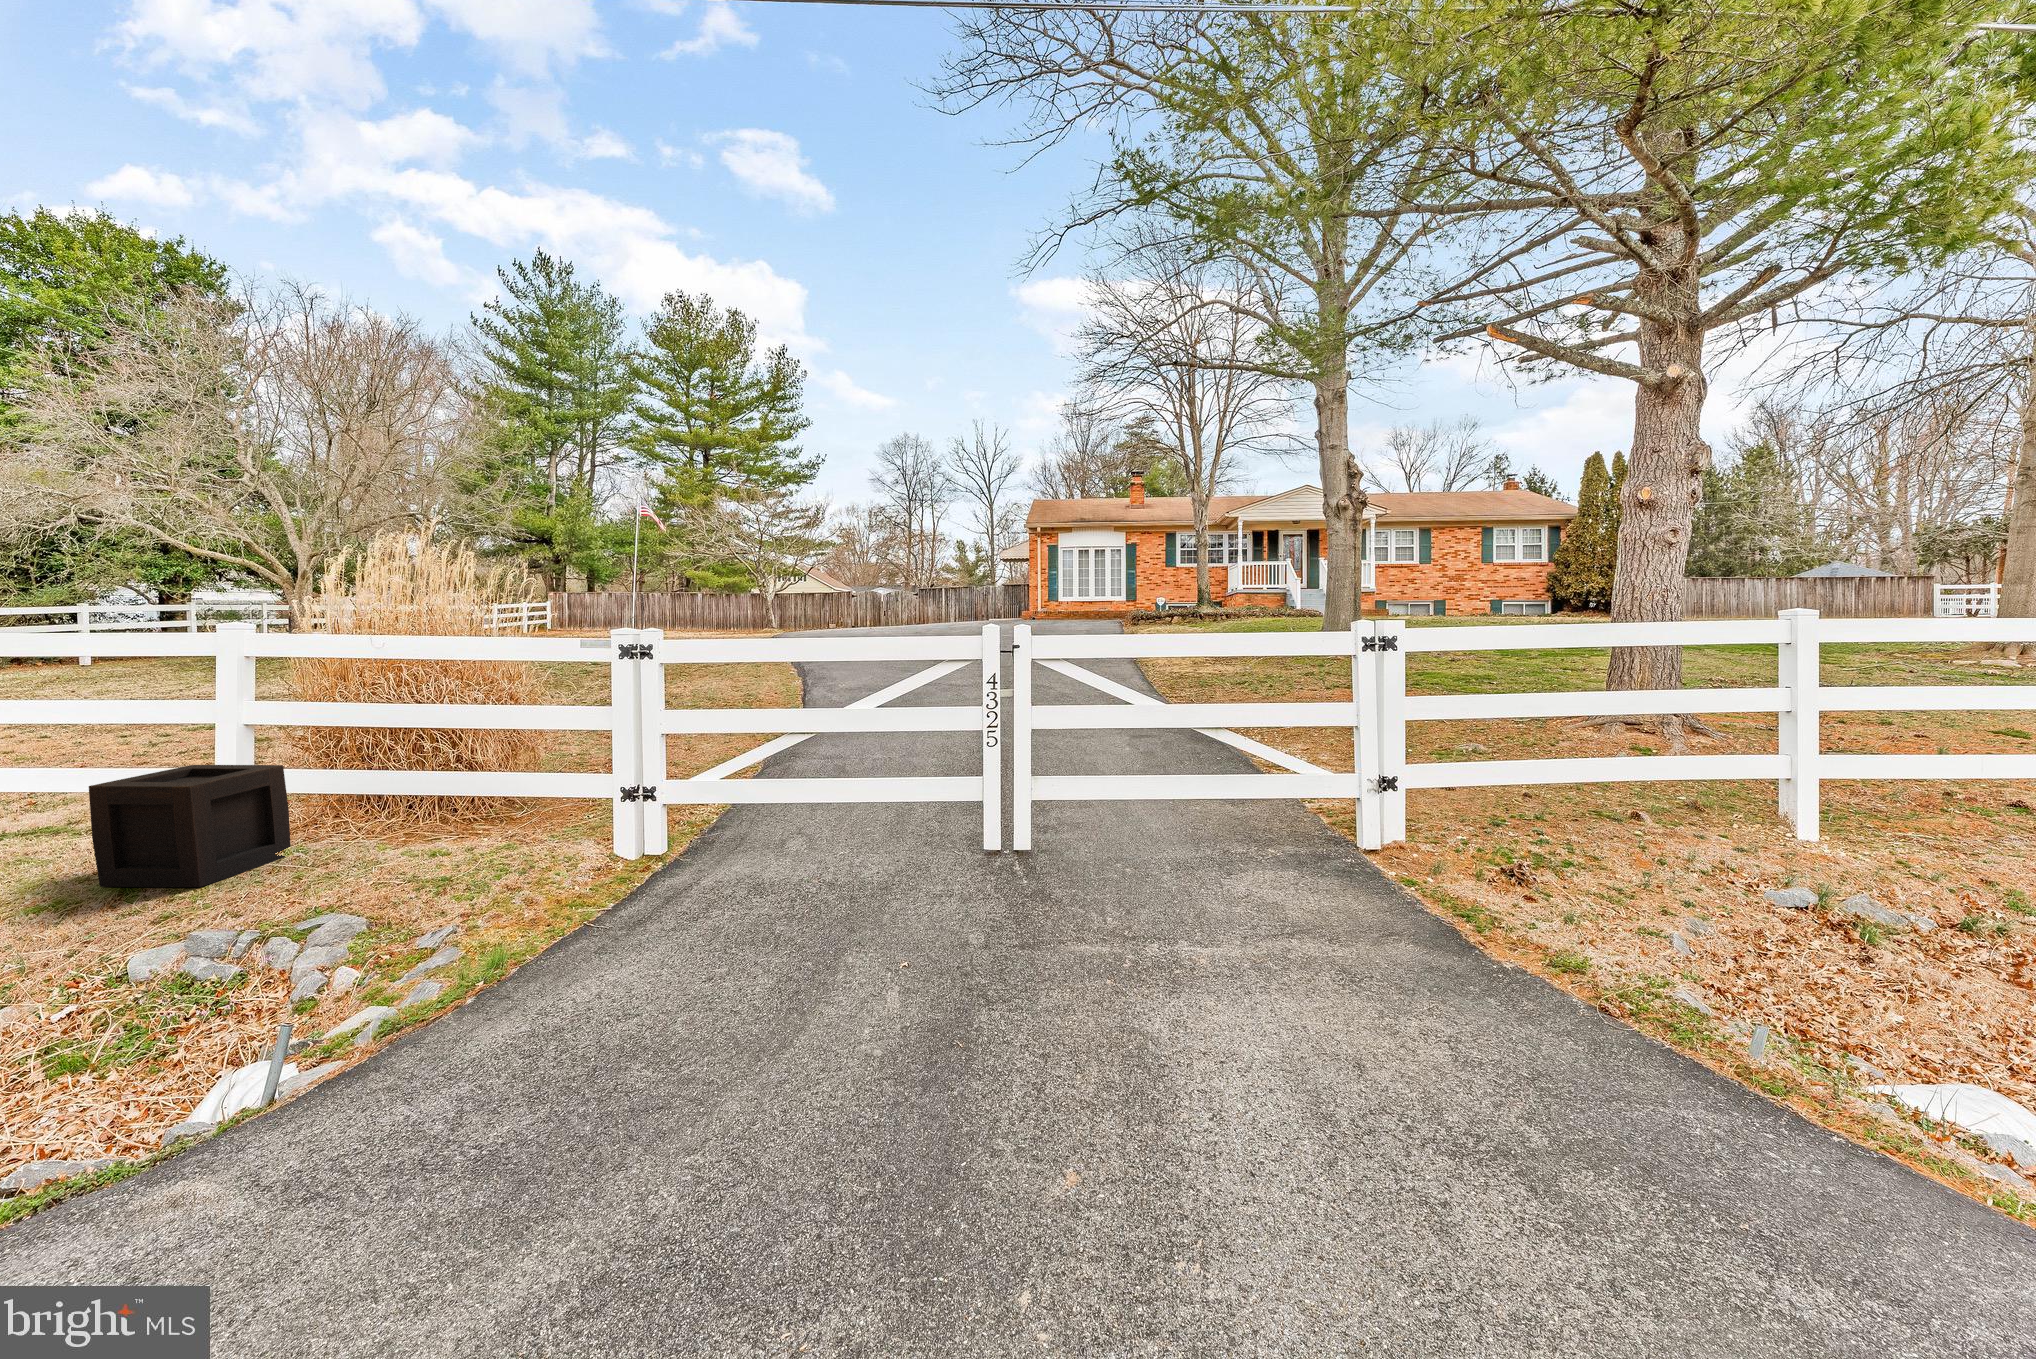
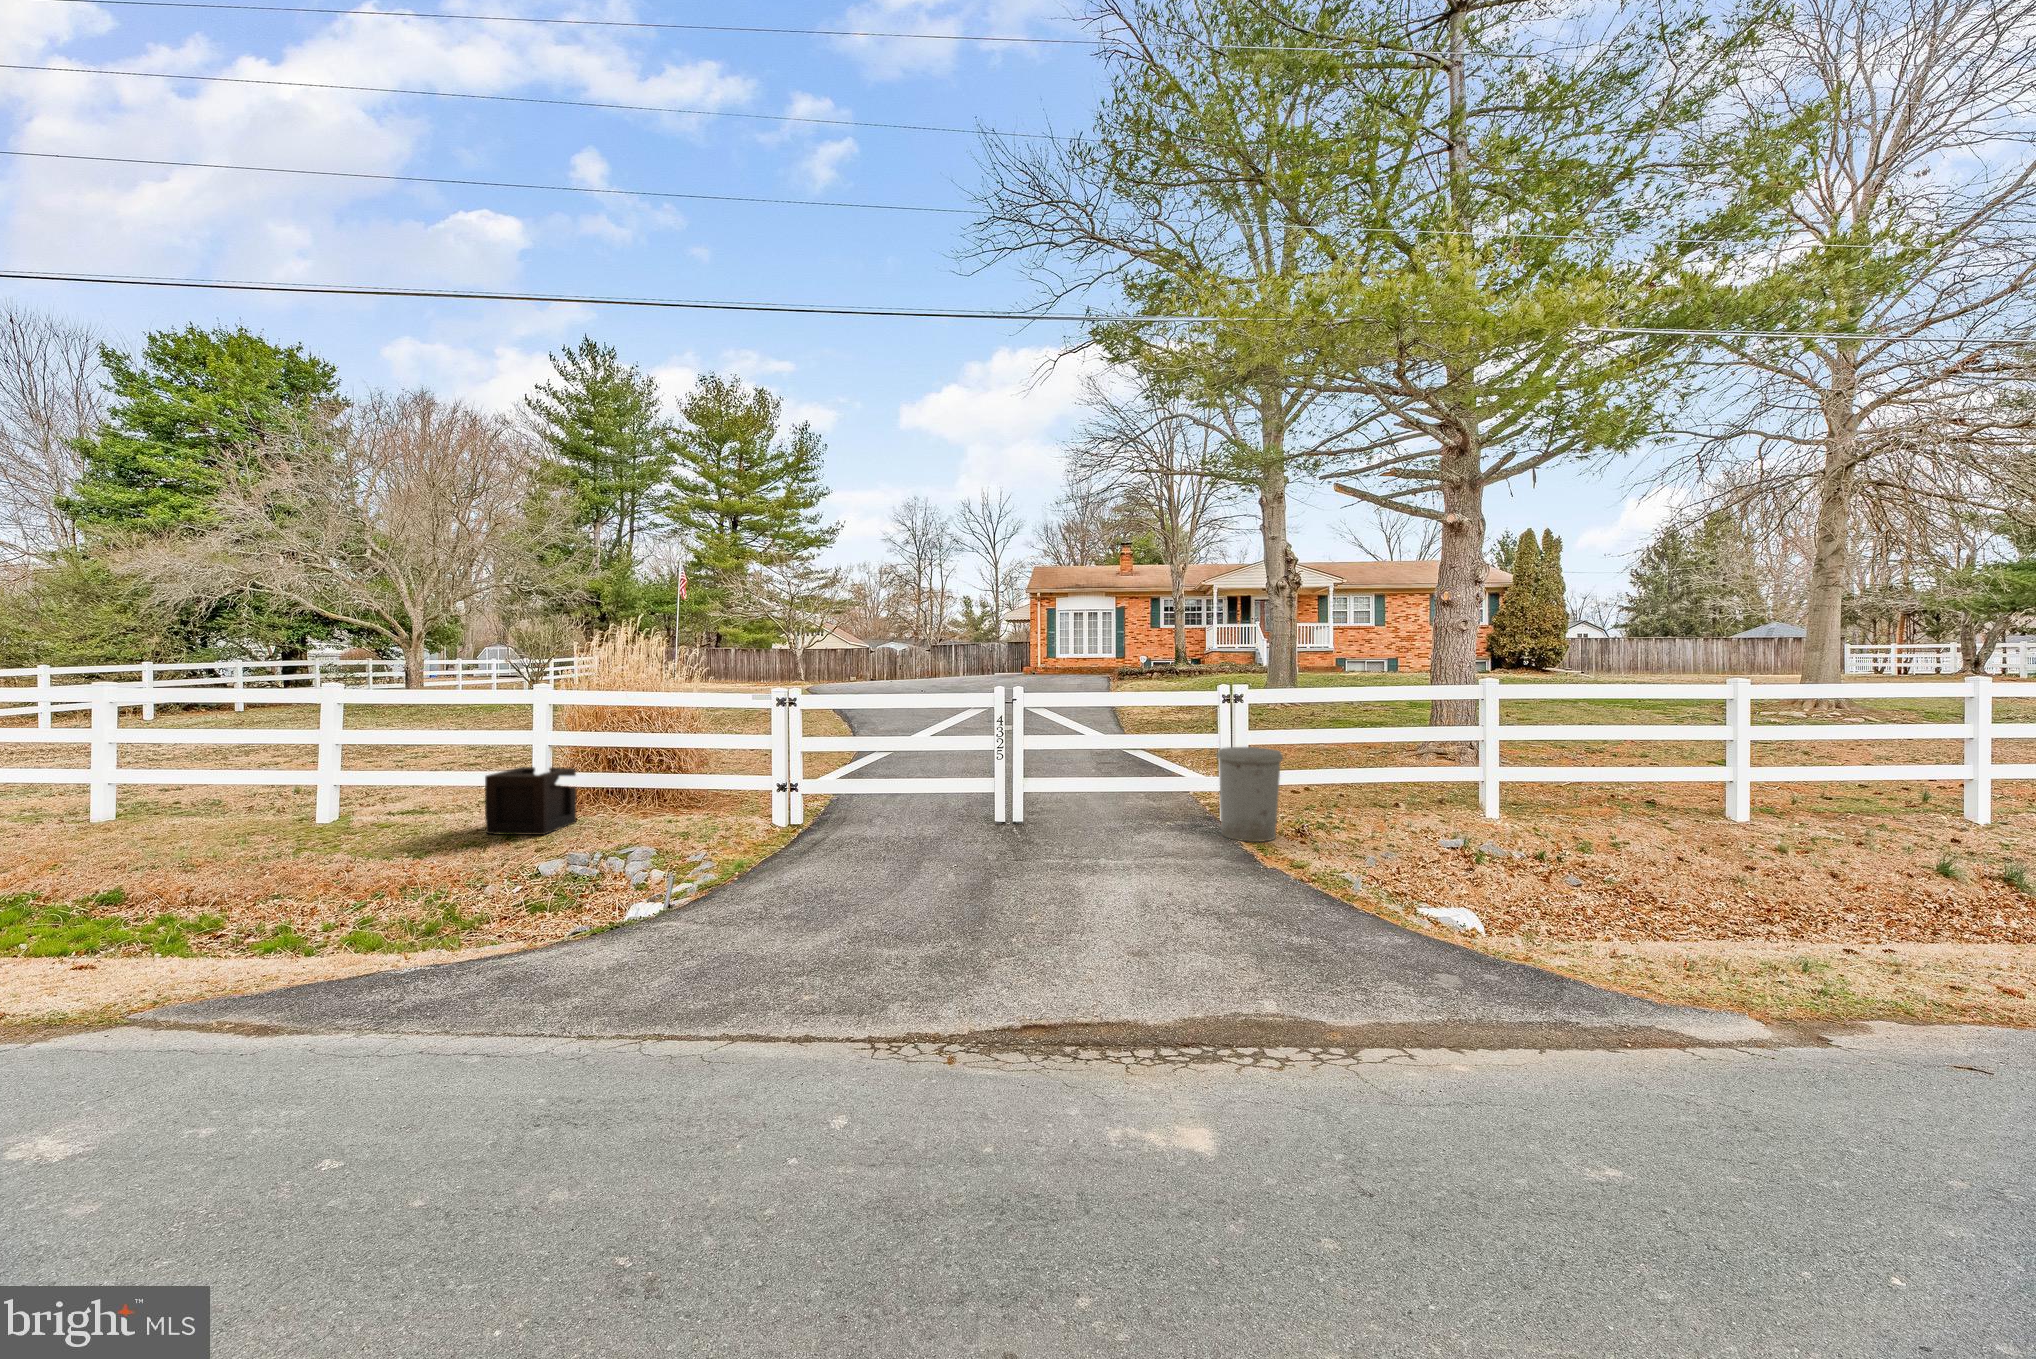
trash can: none [1364,722,1490,890] -> present [1217,747,1283,842]

